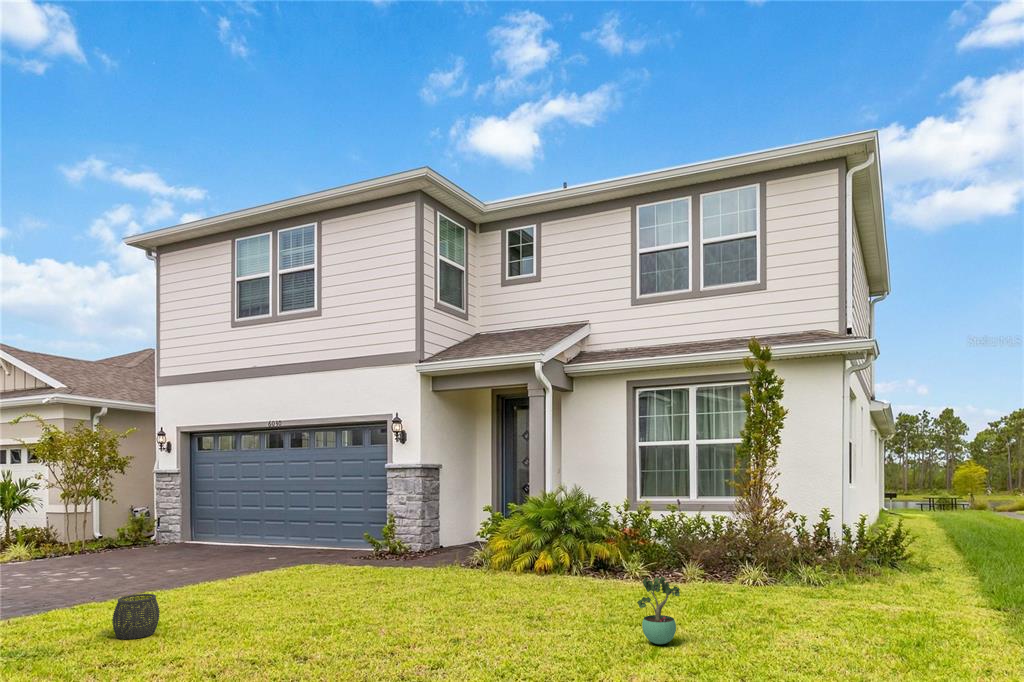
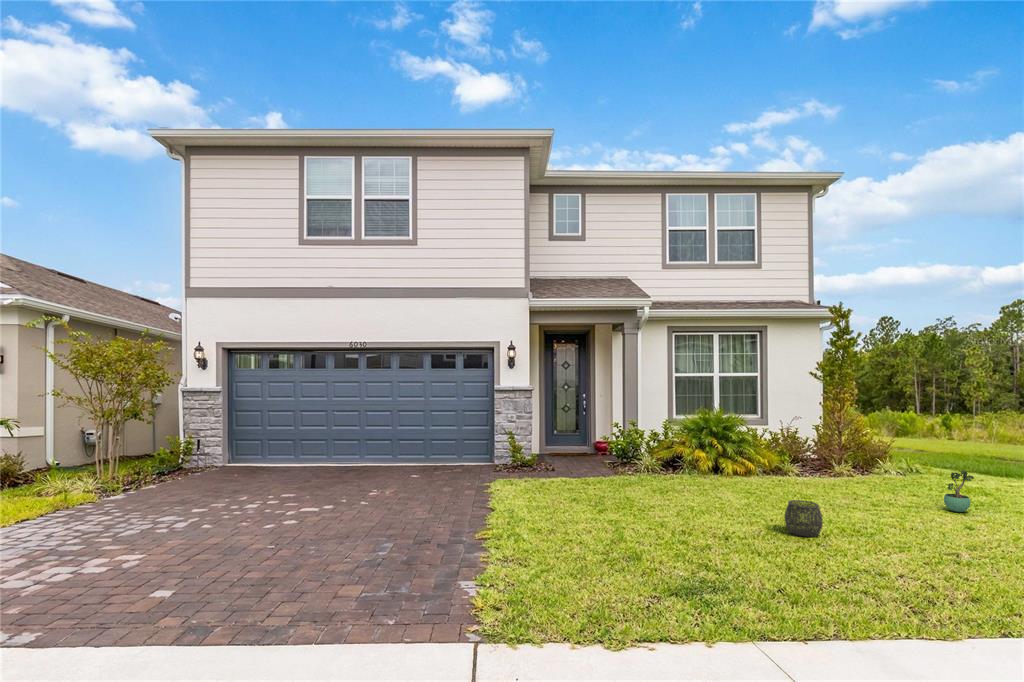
woven basket: present [112,594,160,639] -> present [785,500,823,537]

